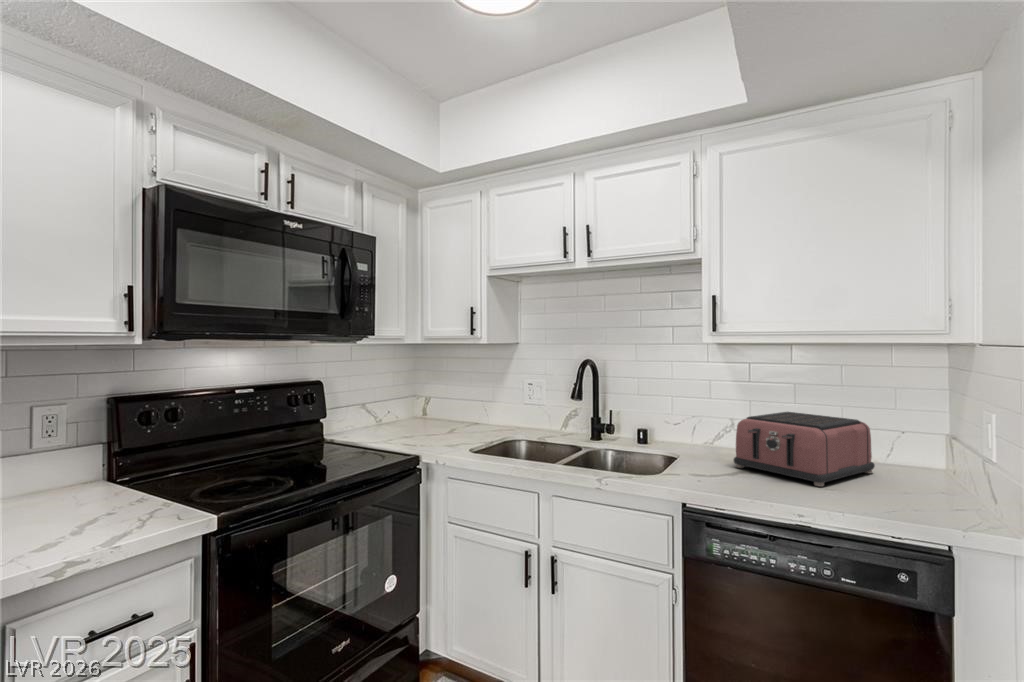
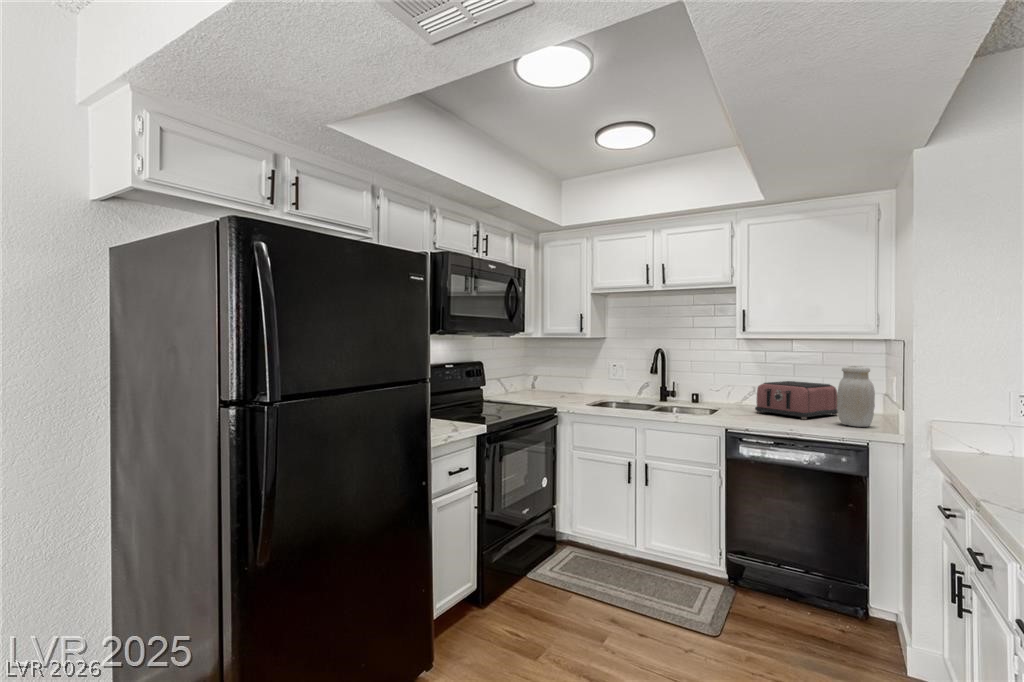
jar: none [883,393,958,511] -> present [837,366,875,427]

